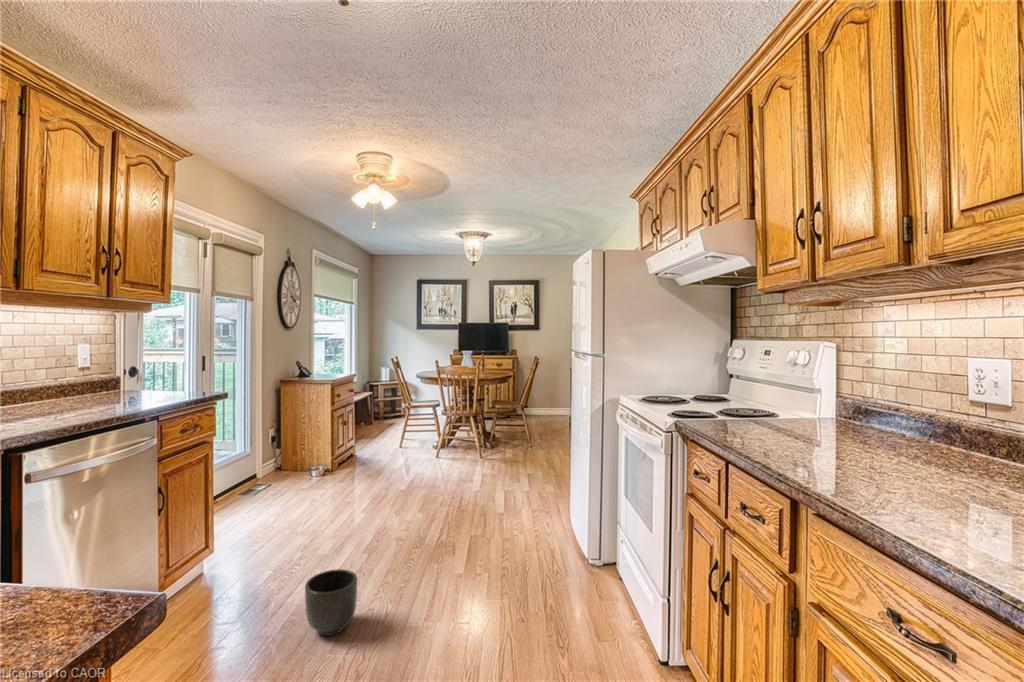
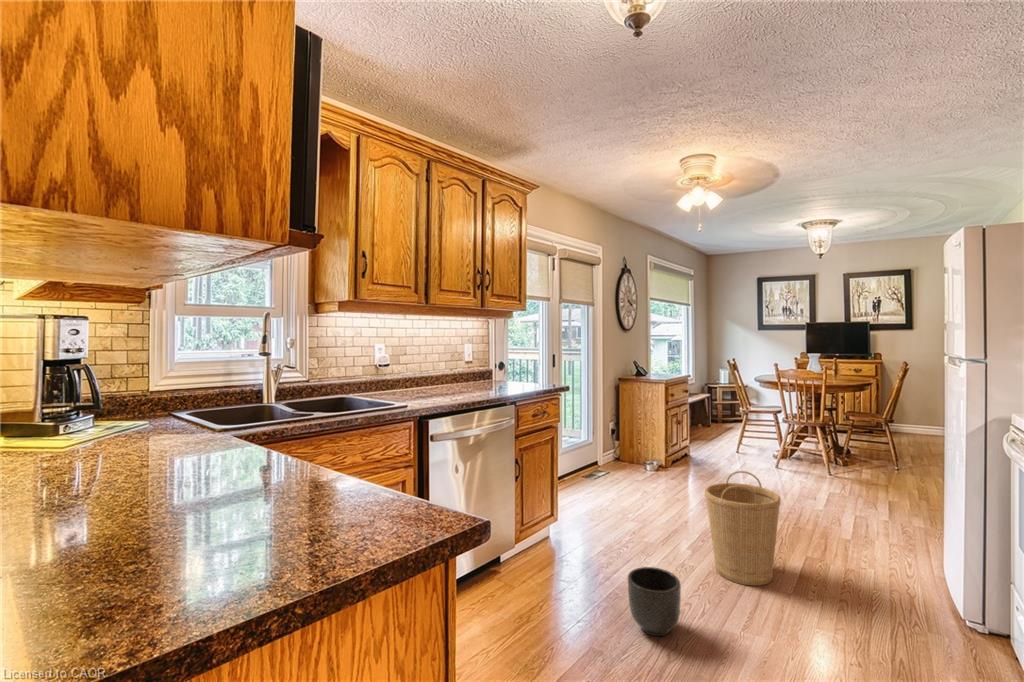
basket: none [377,463,438,564] -> present [705,471,781,586]

